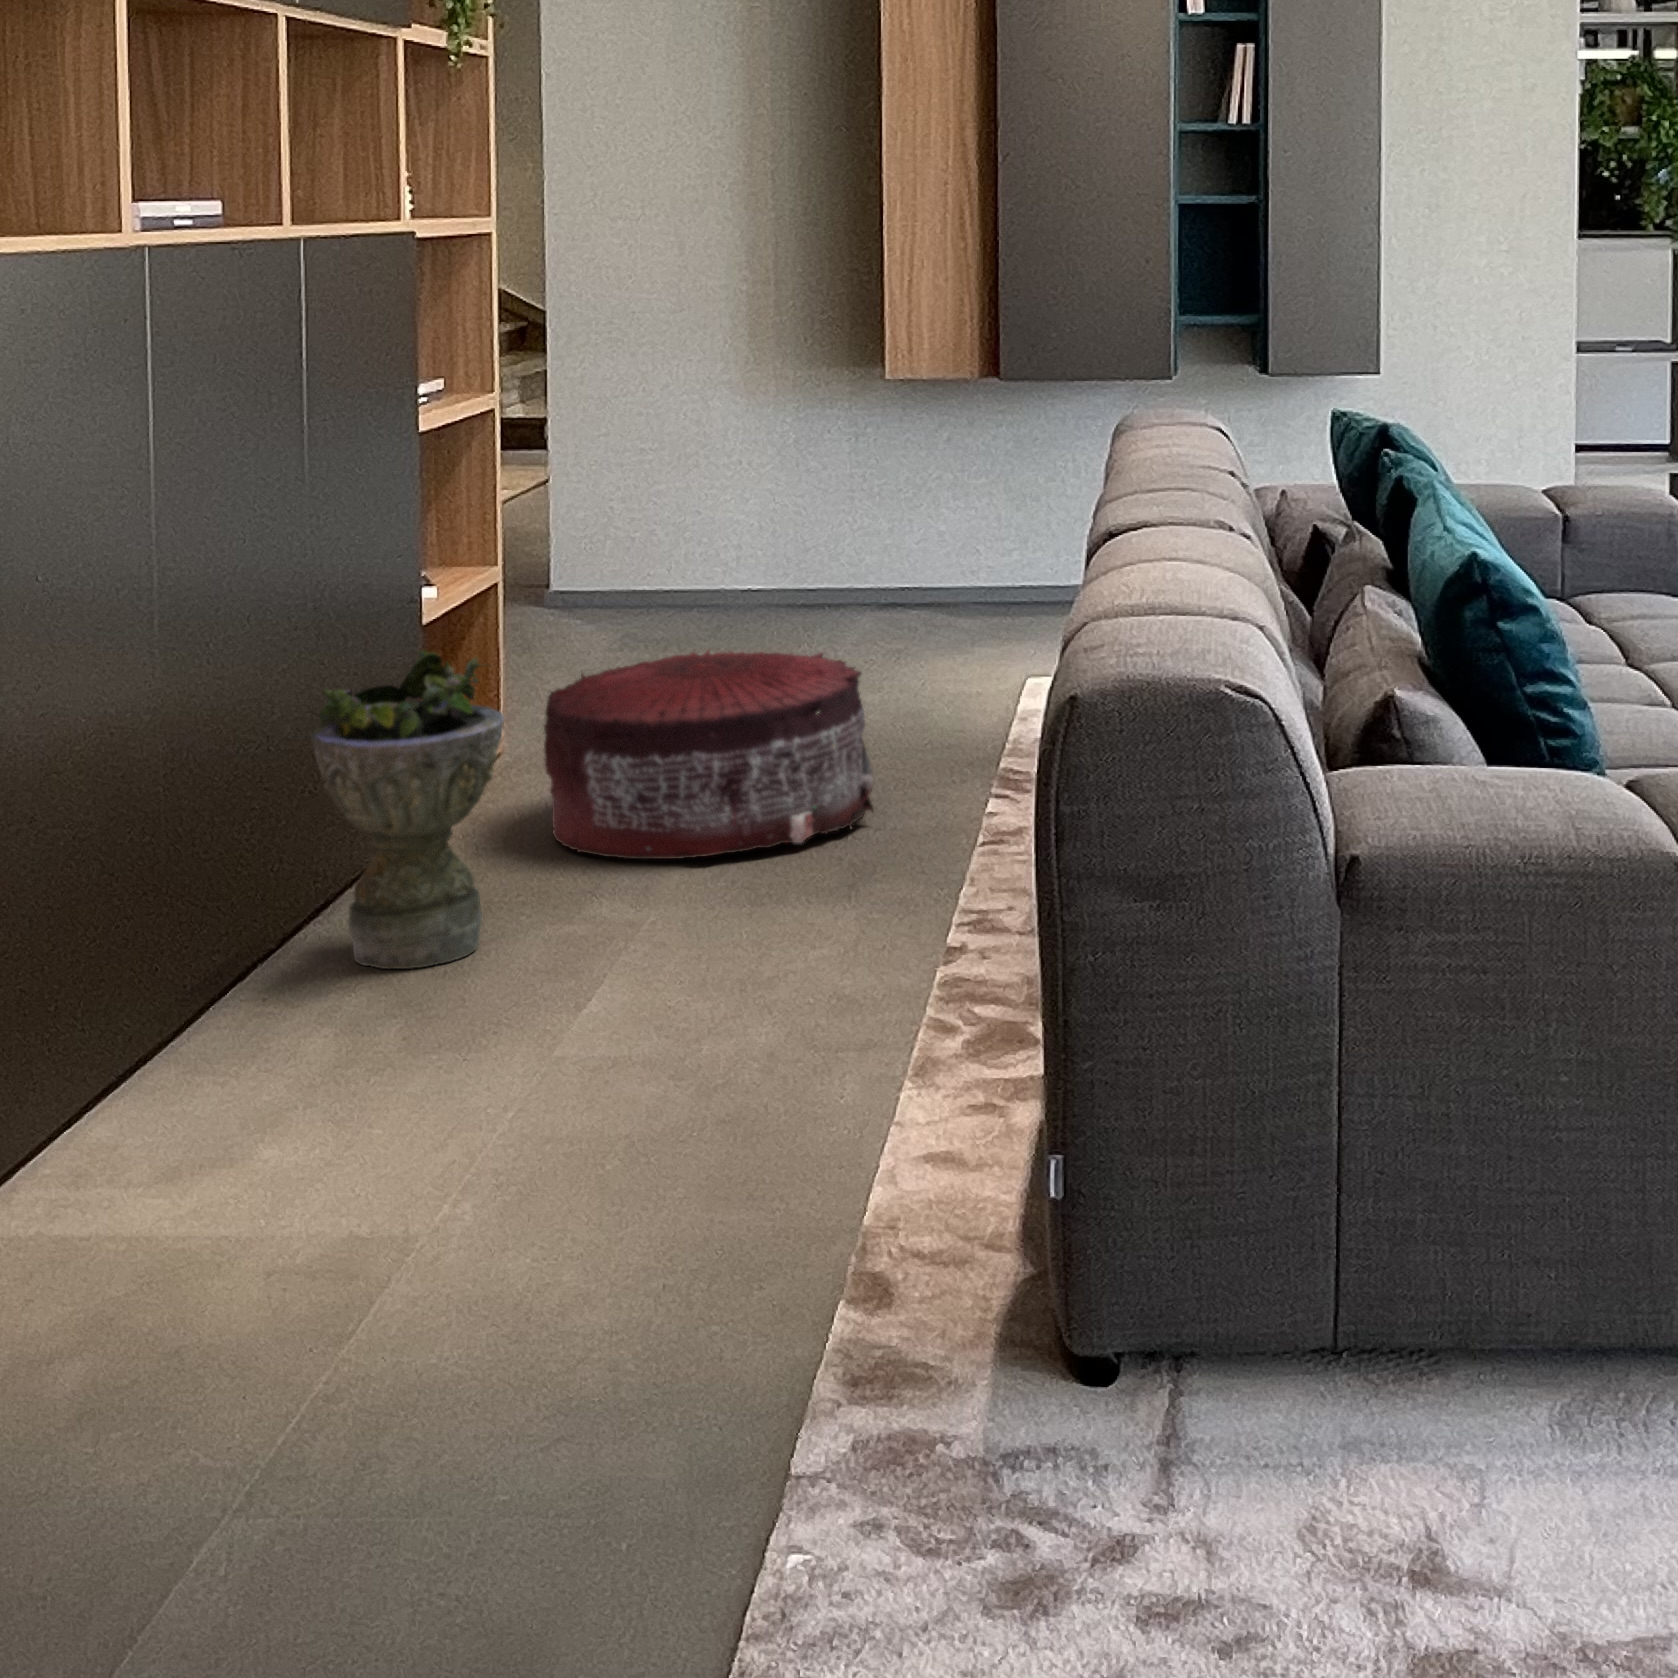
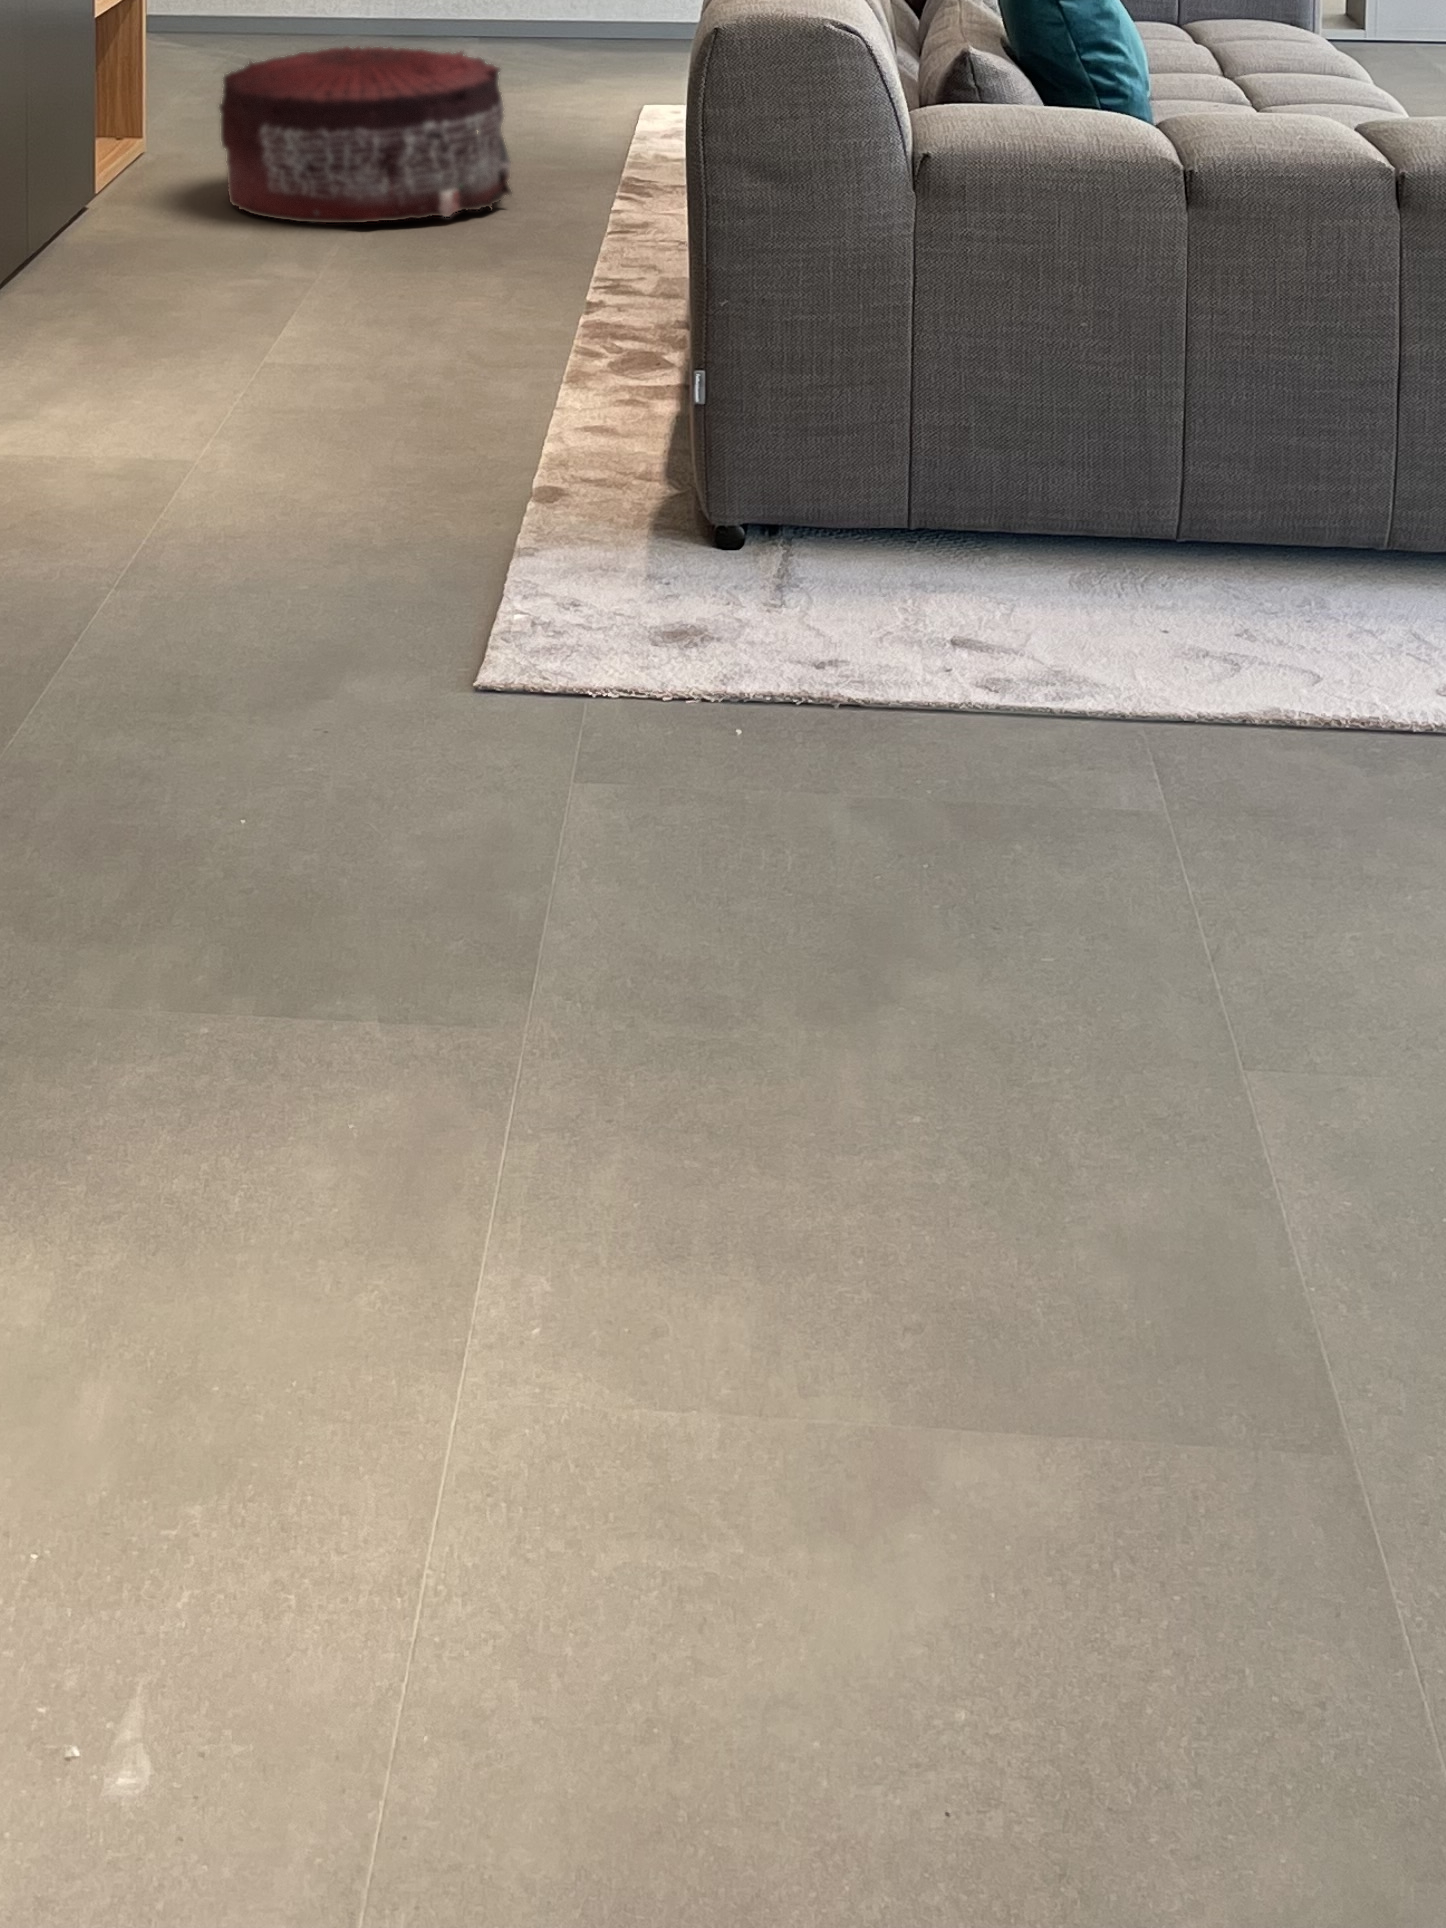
planter: present [311,651,505,969] -> none [56,21,210,287]

